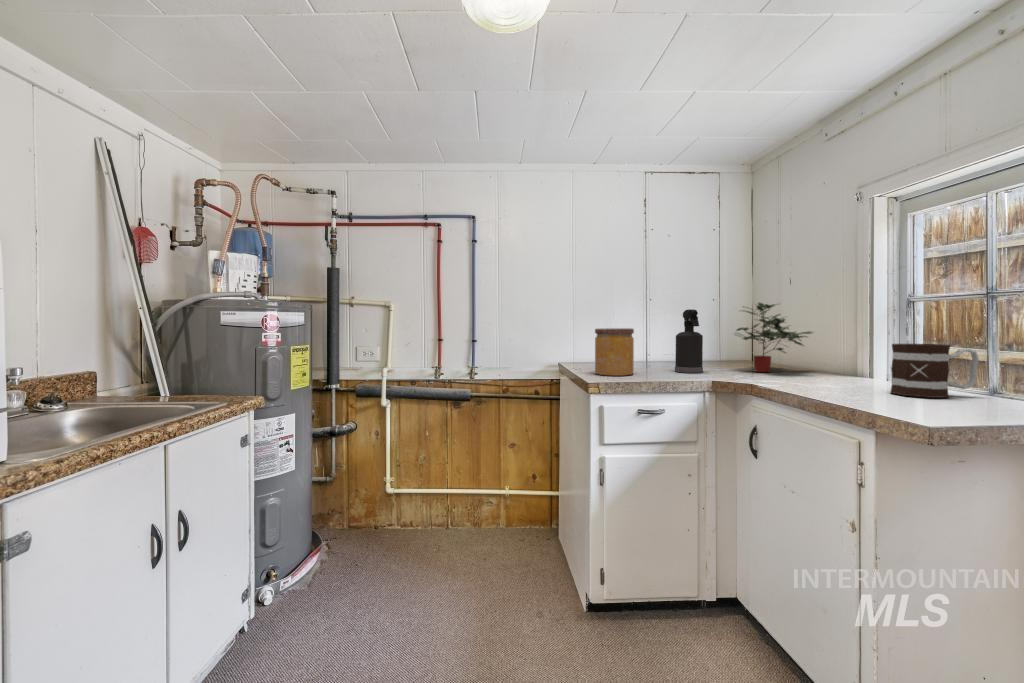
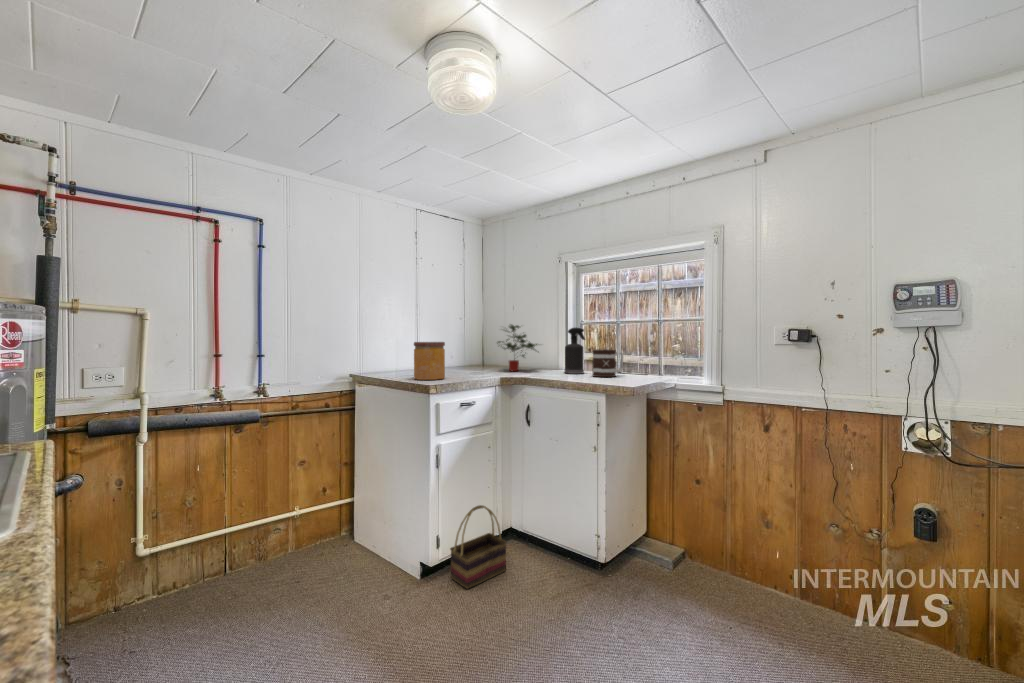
spray bottle: present [675,309,703,373] -> present [565,328,585,374]
basket: none [614,551,695,658] -> present [450,505,507,589]

